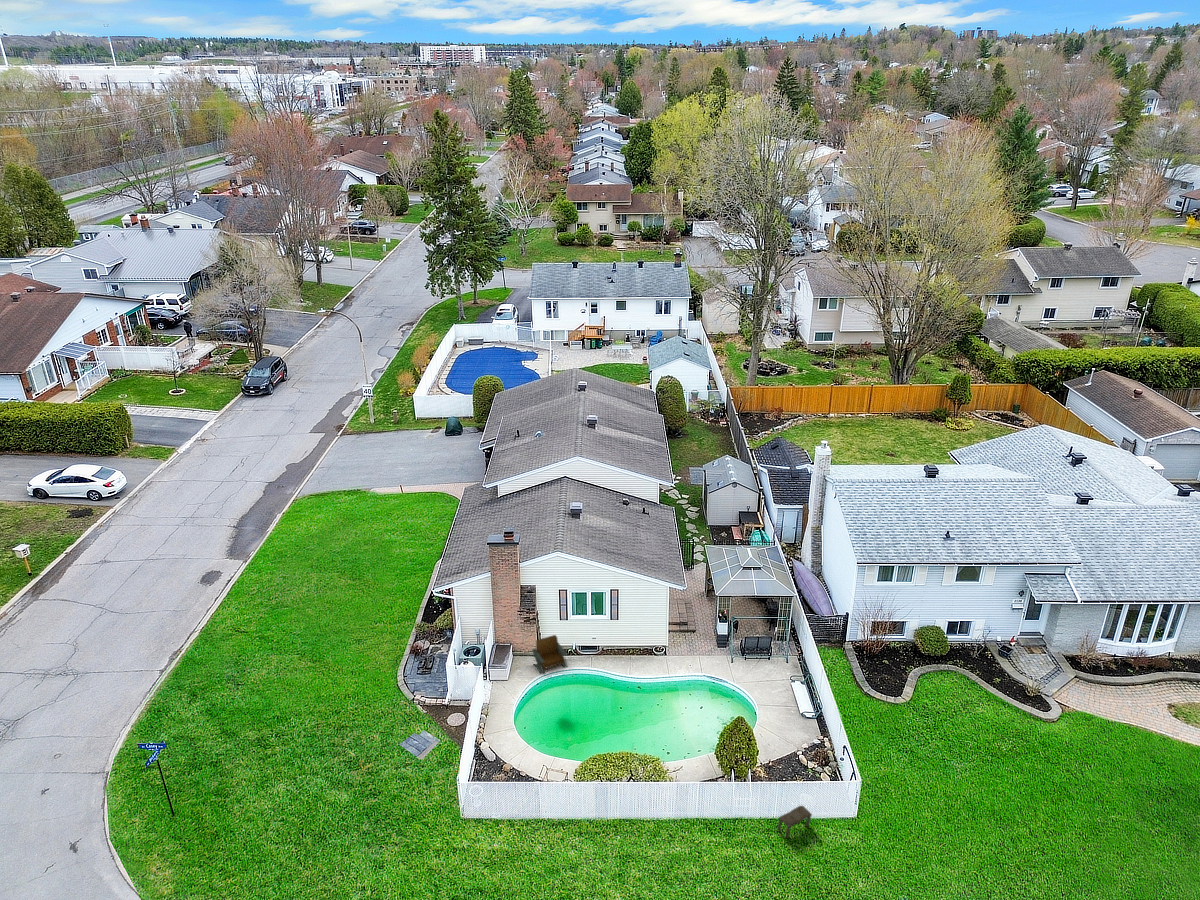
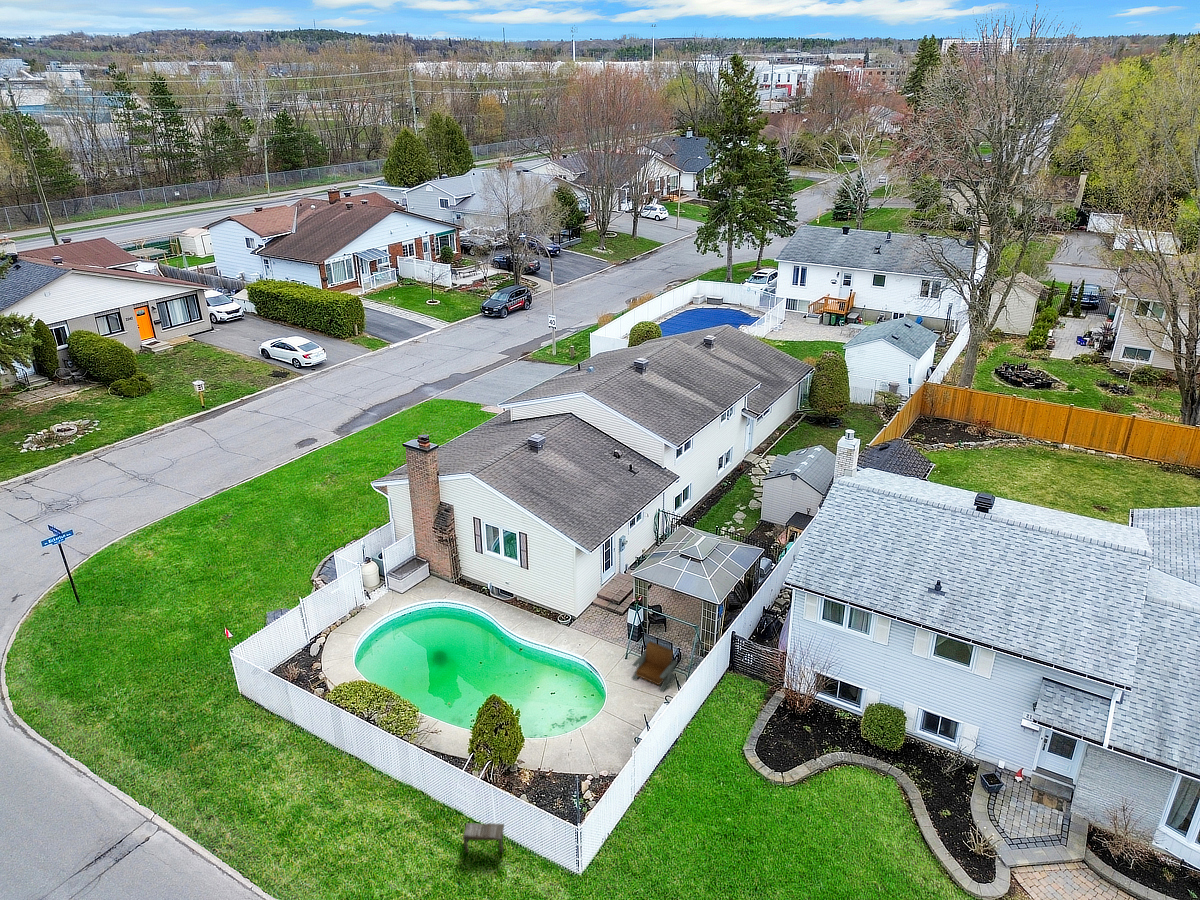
lounge chair: present [532,635,567,674] -> present [632,642,677,692]

